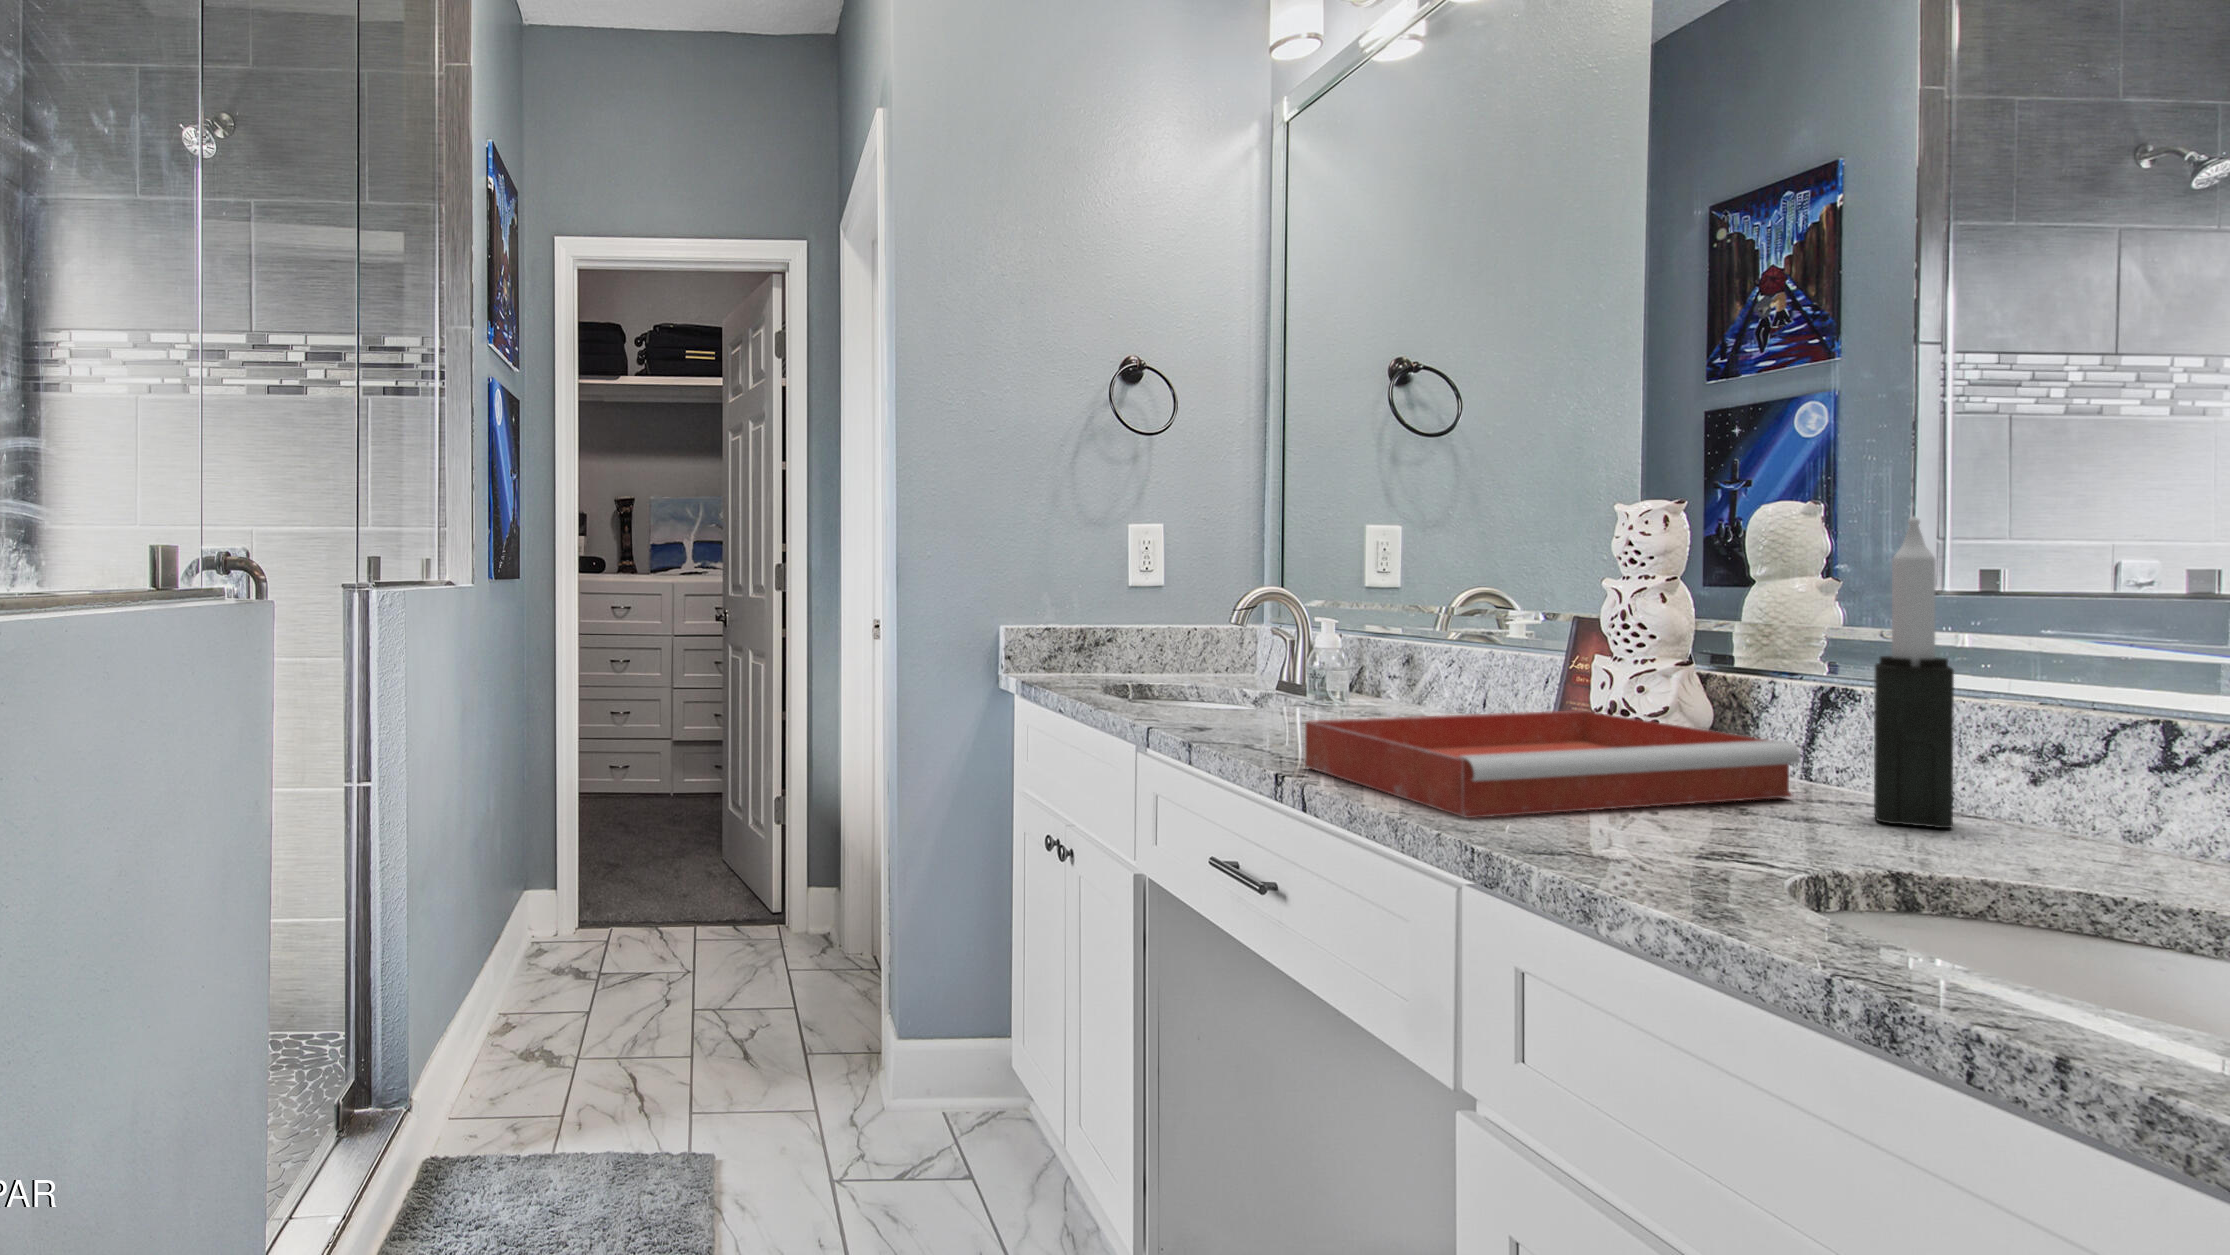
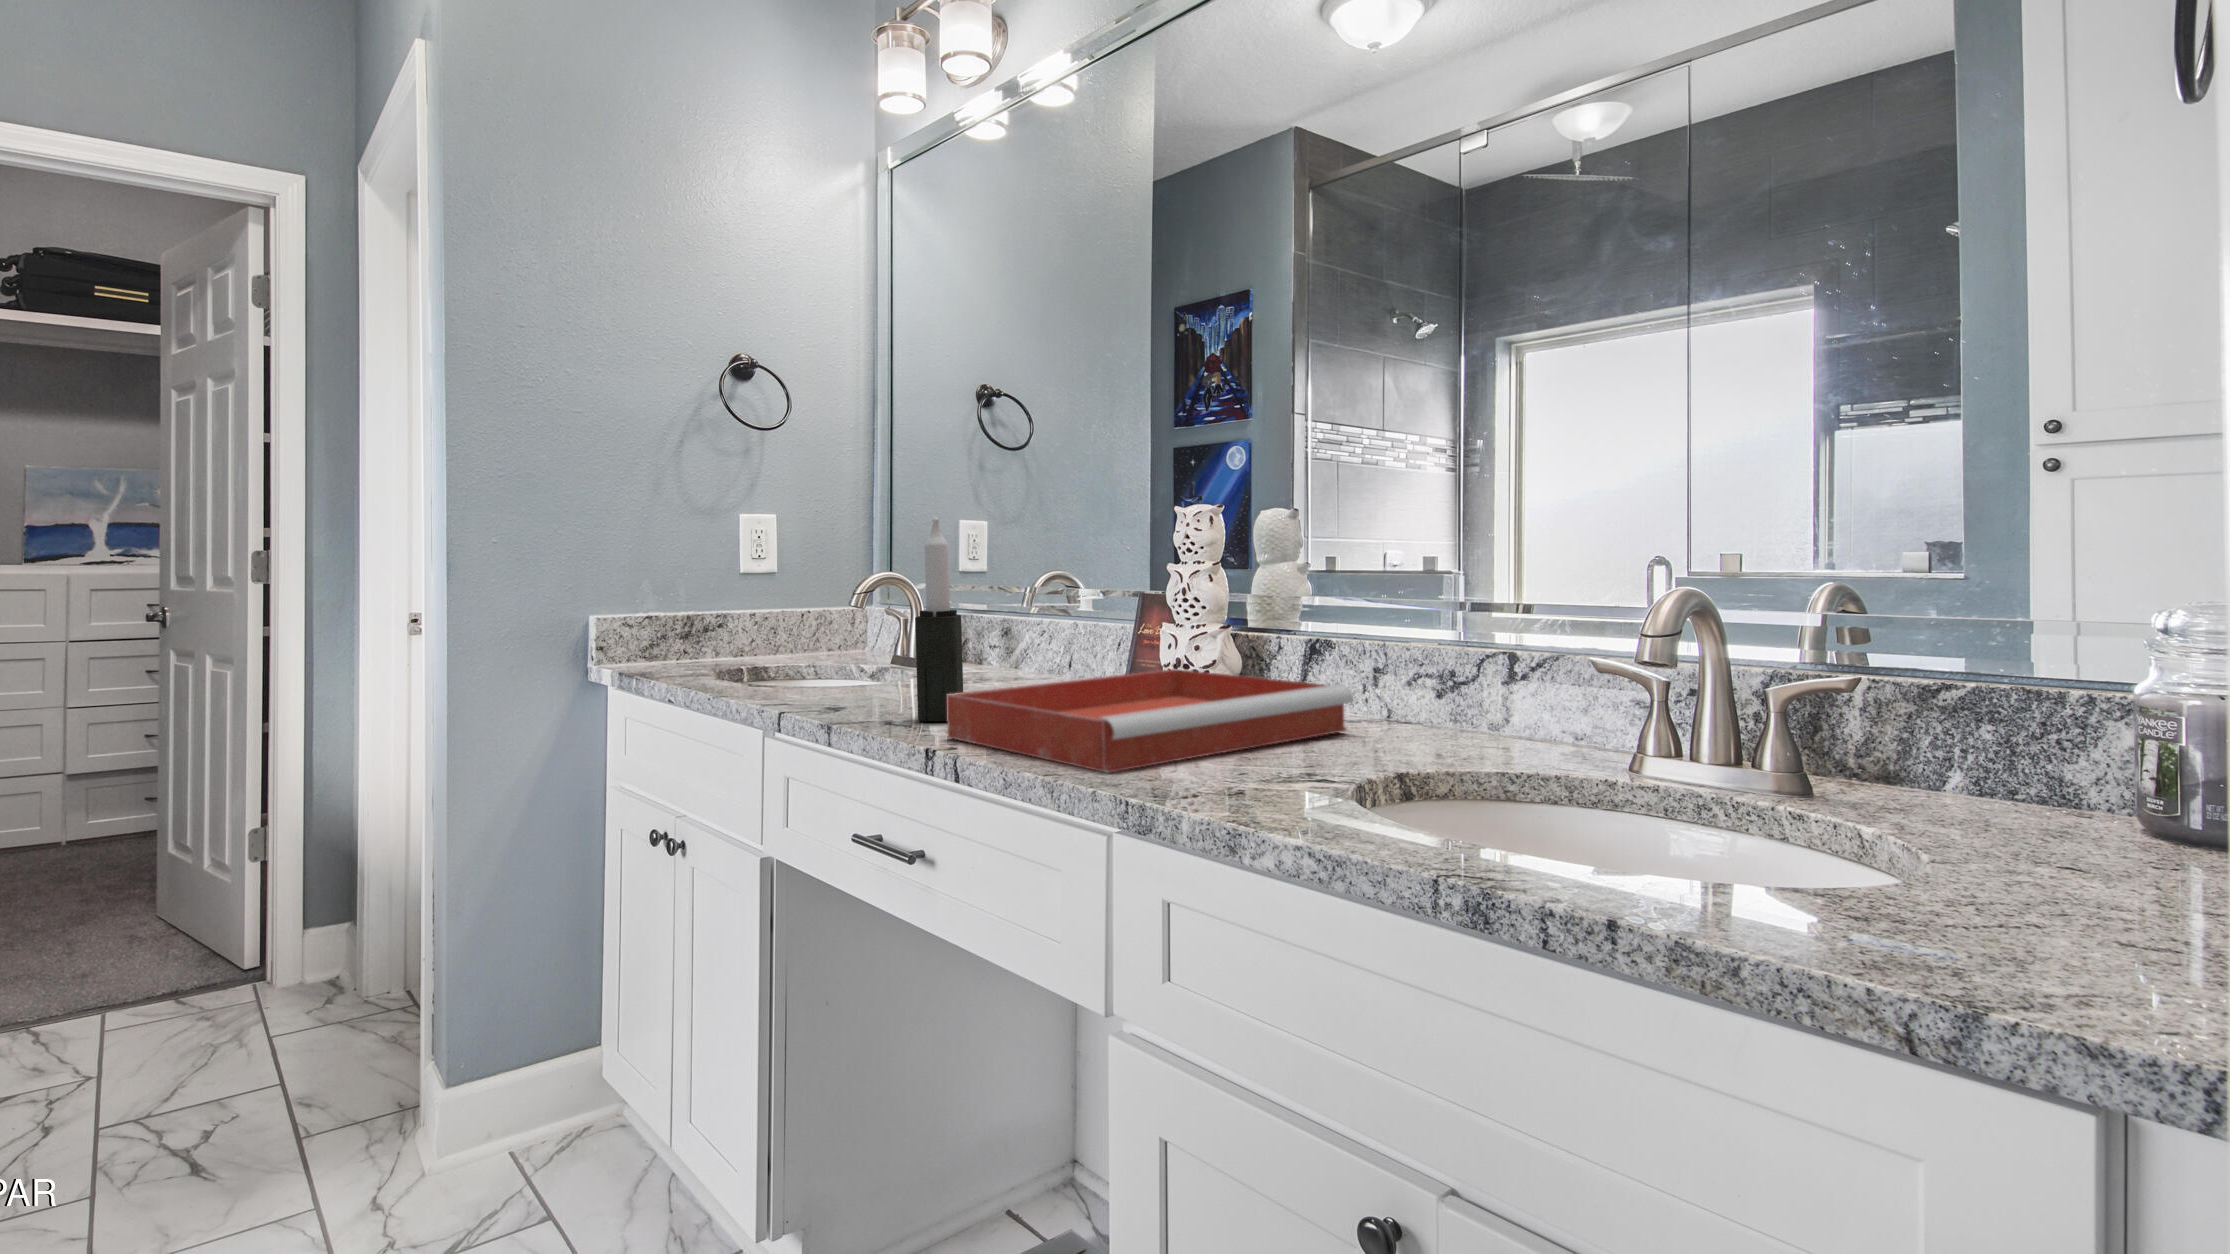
candle: present [1874,517,1954,828] -> present [915,517,963,722]

